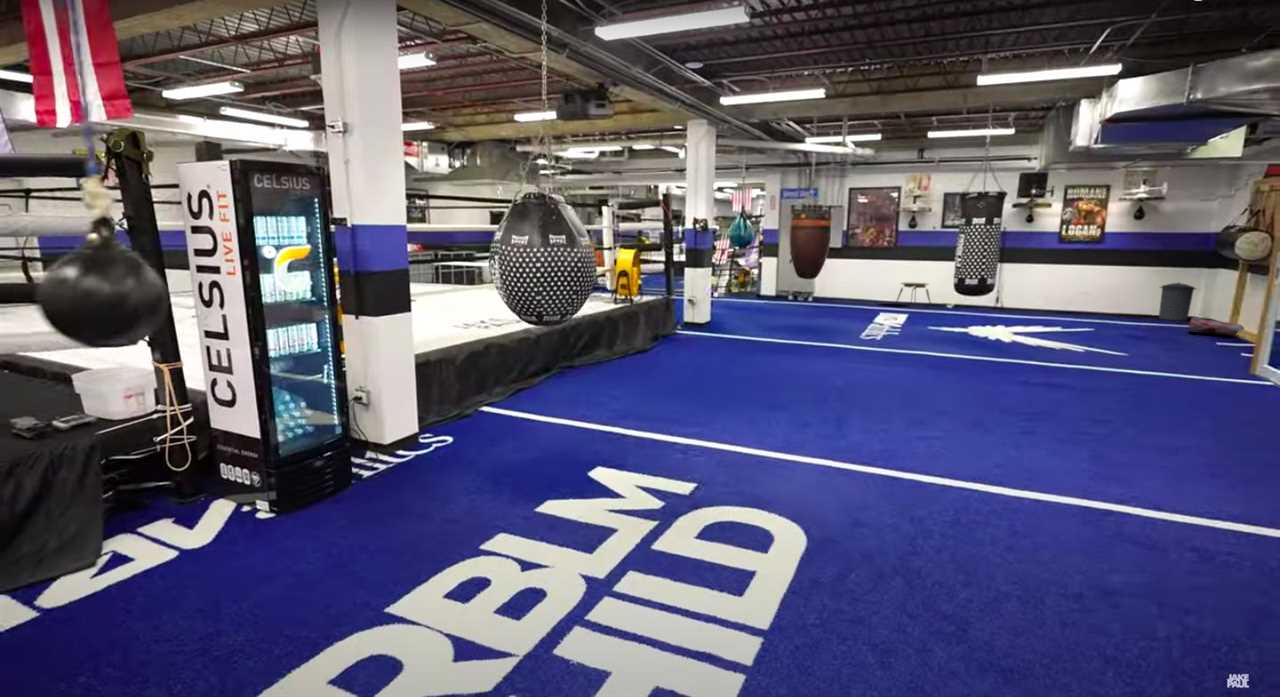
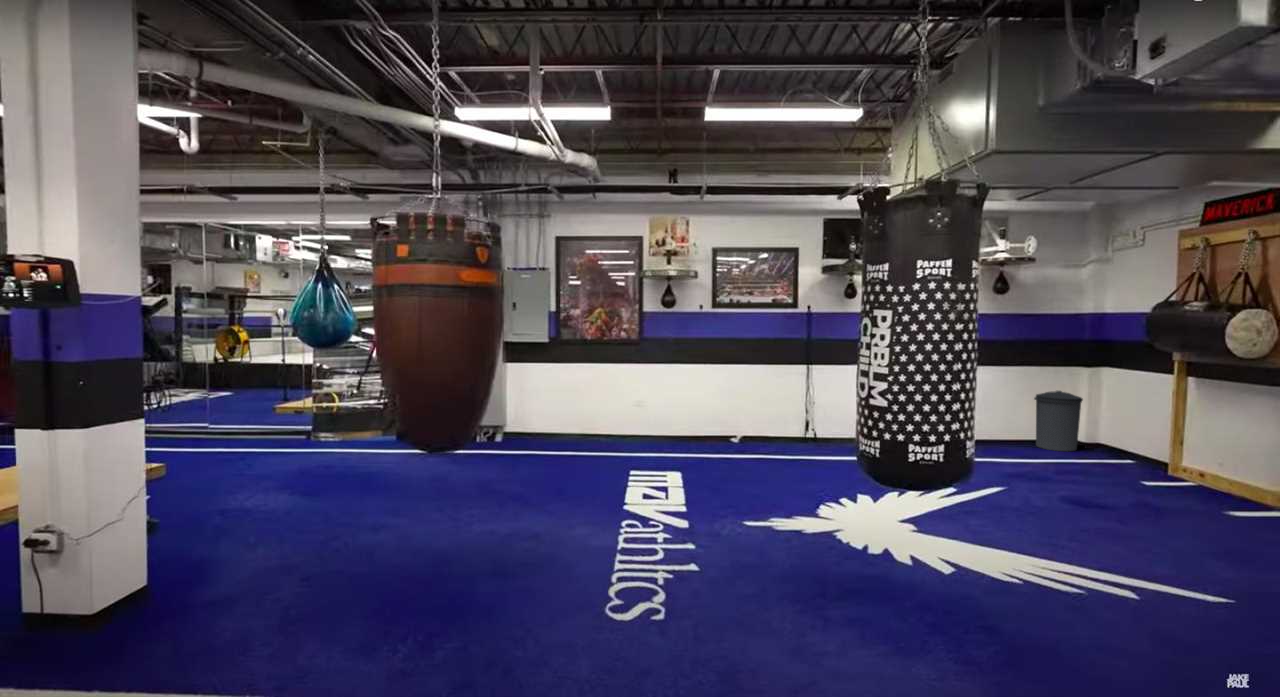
stool: present [897,283,931,304] -> none [648,403,711,454]
bag: present [1188,318,1244,336] -> none [1146,467,1259,505]

